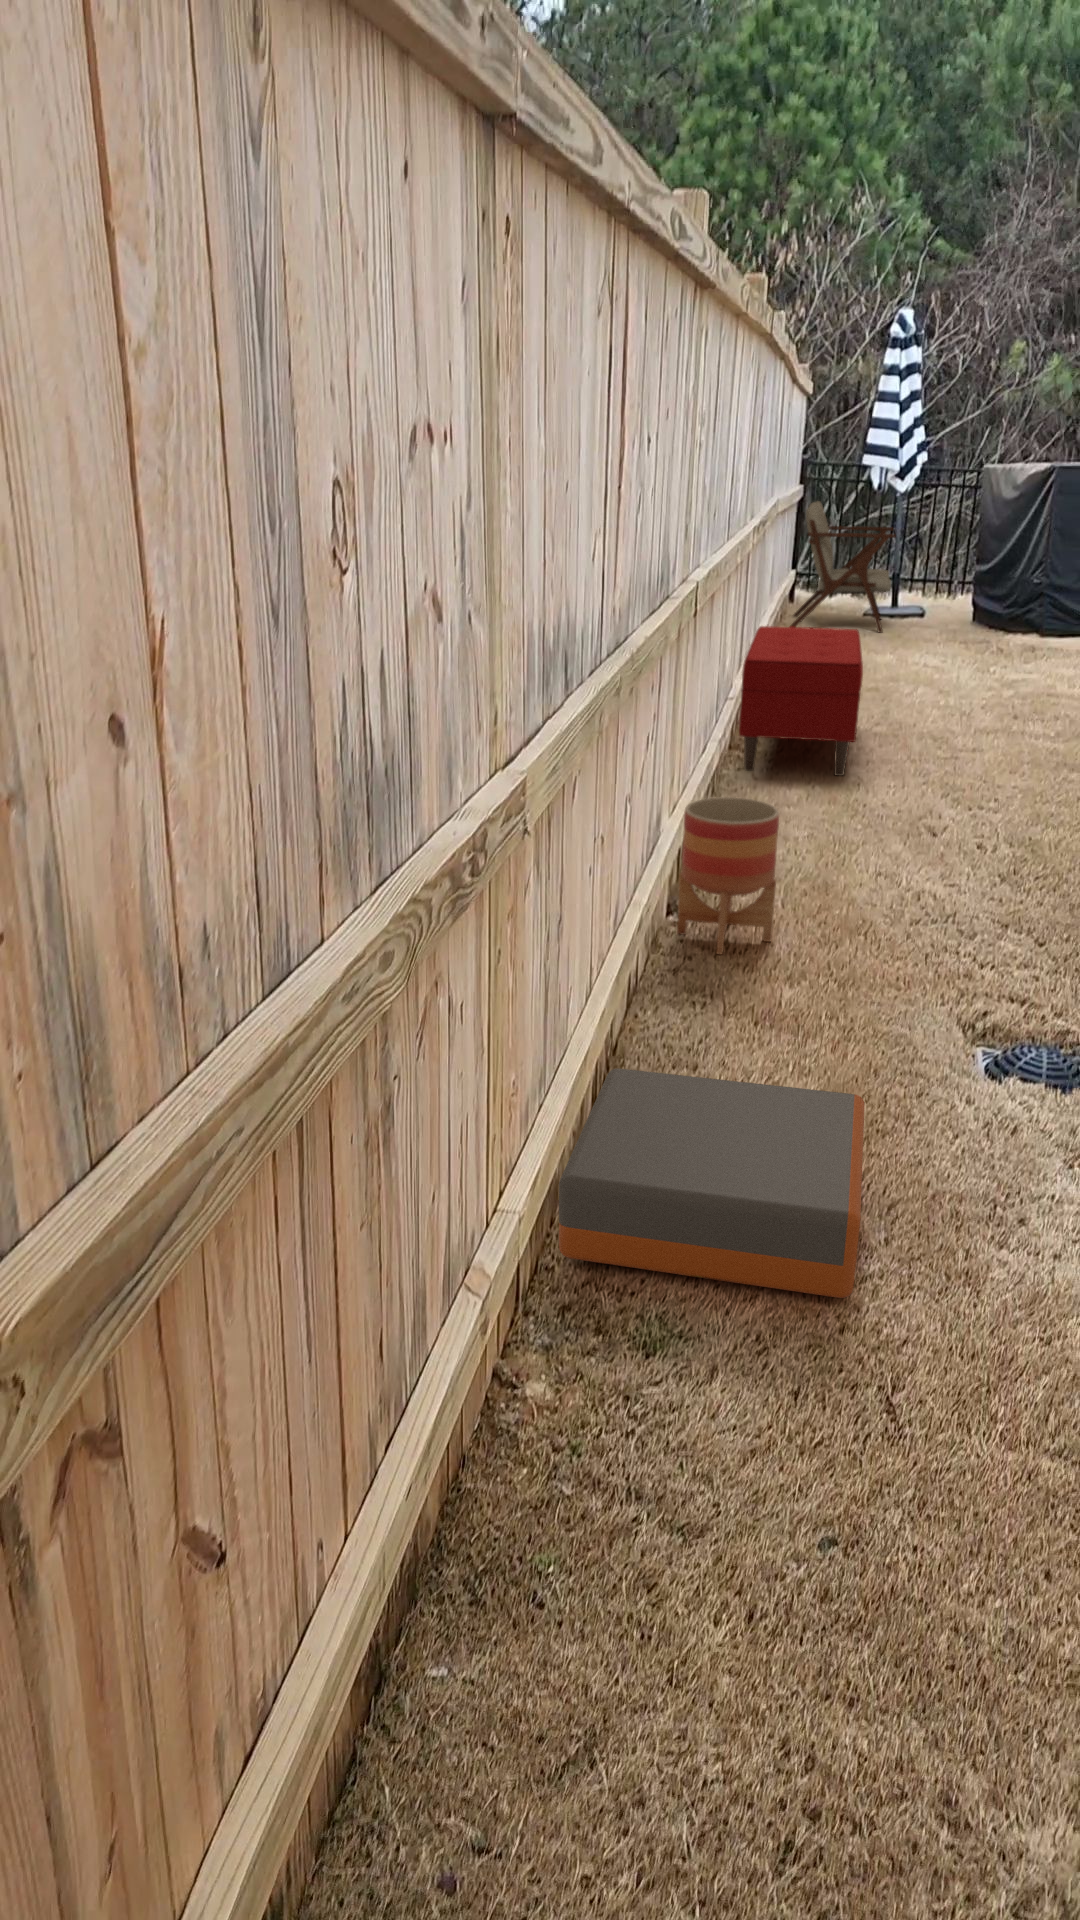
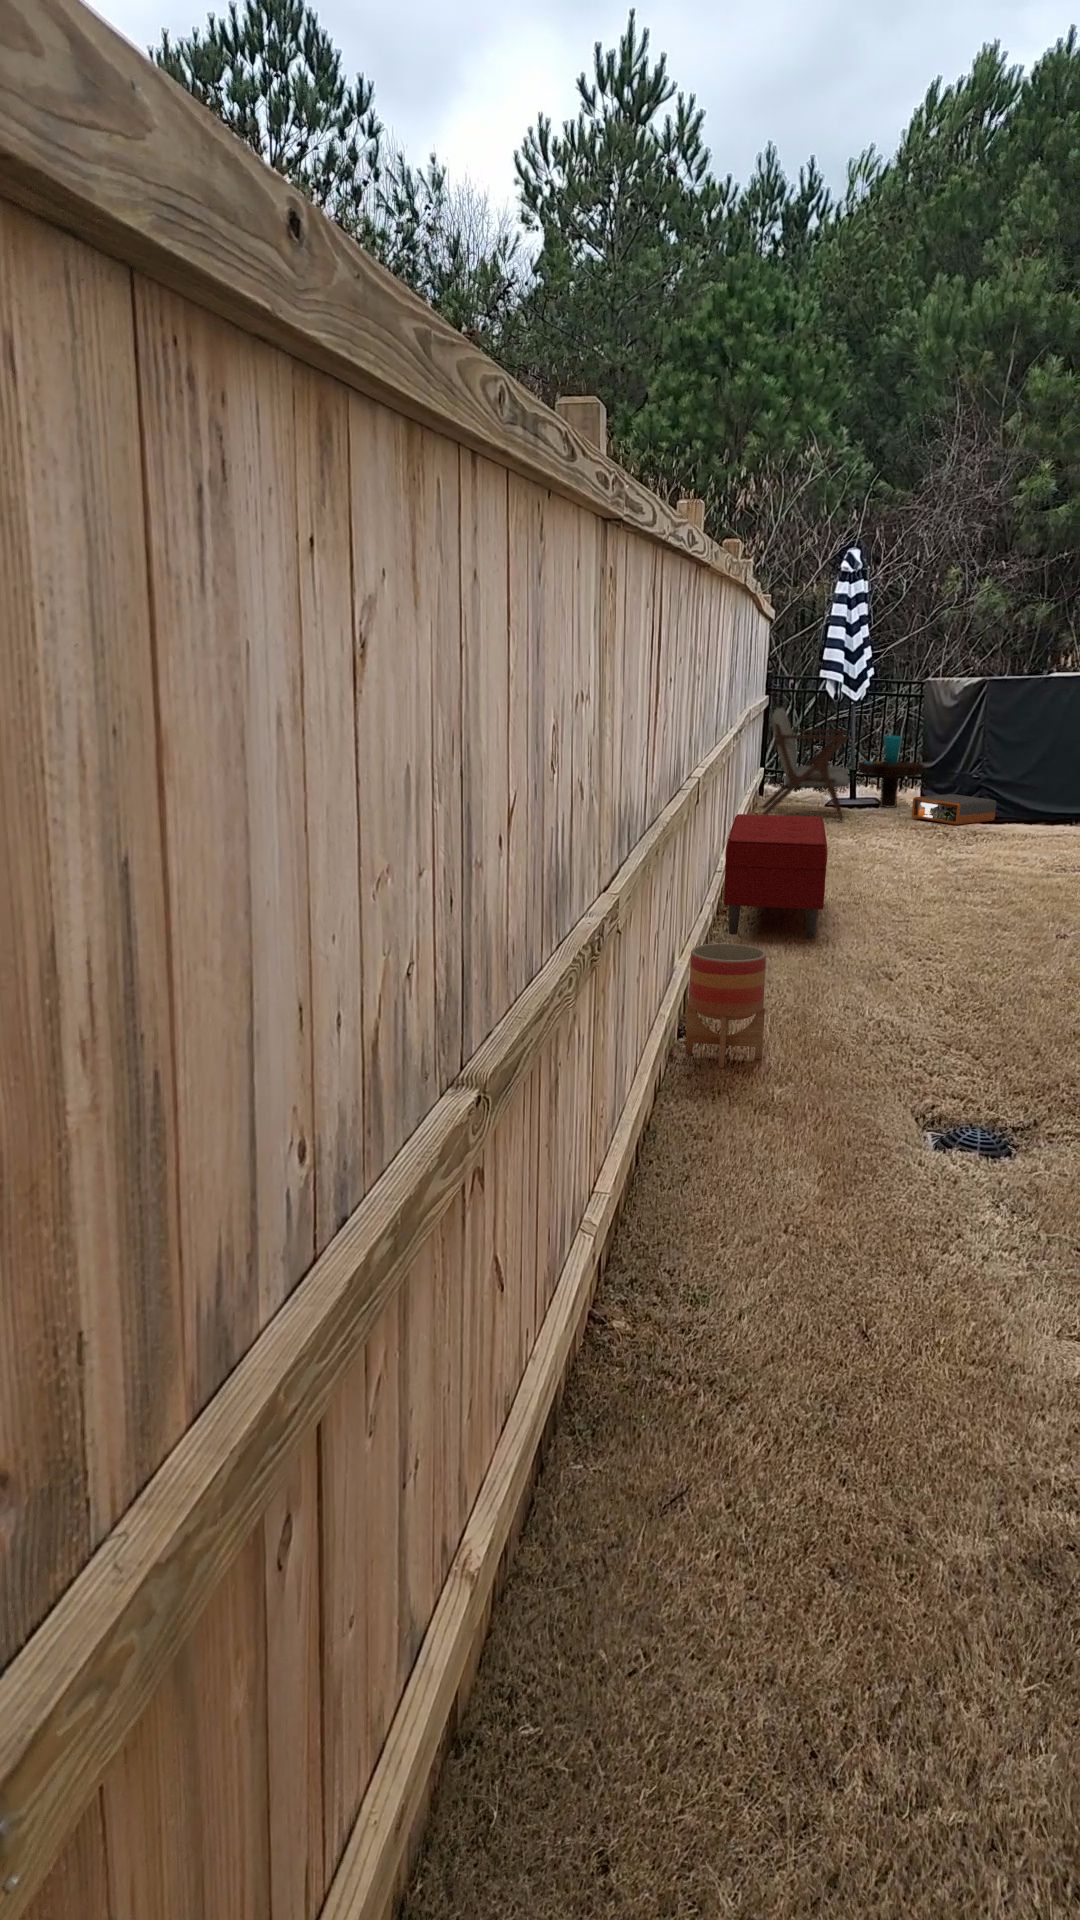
side table: none [901,533,975,615] -> present [858,736,924,808]
storage box: present [559,1068,865,1298] -> present [912,794,996,825]

